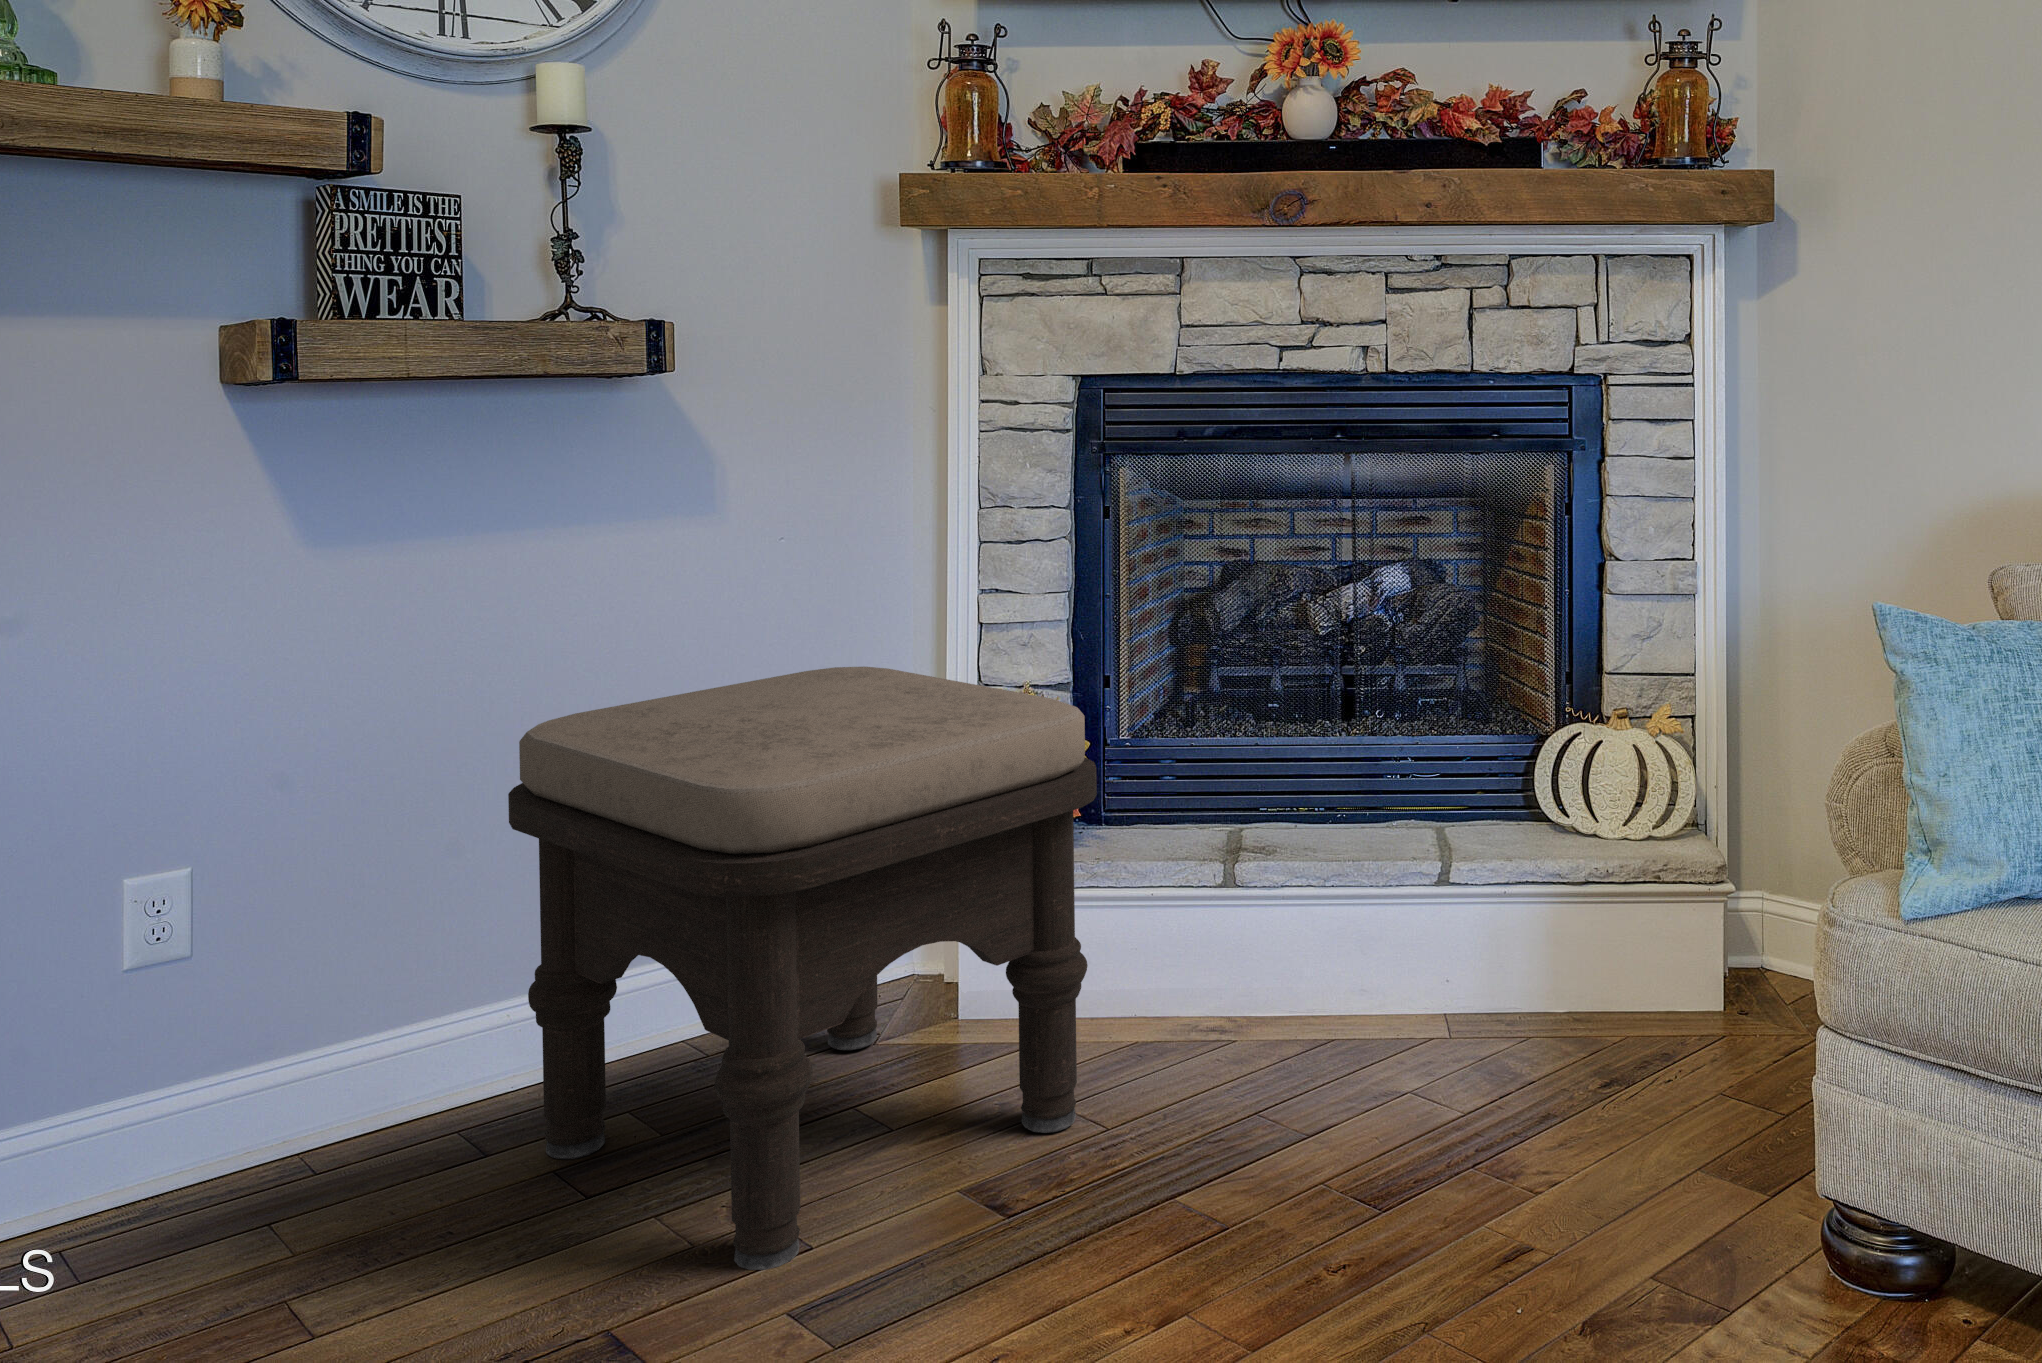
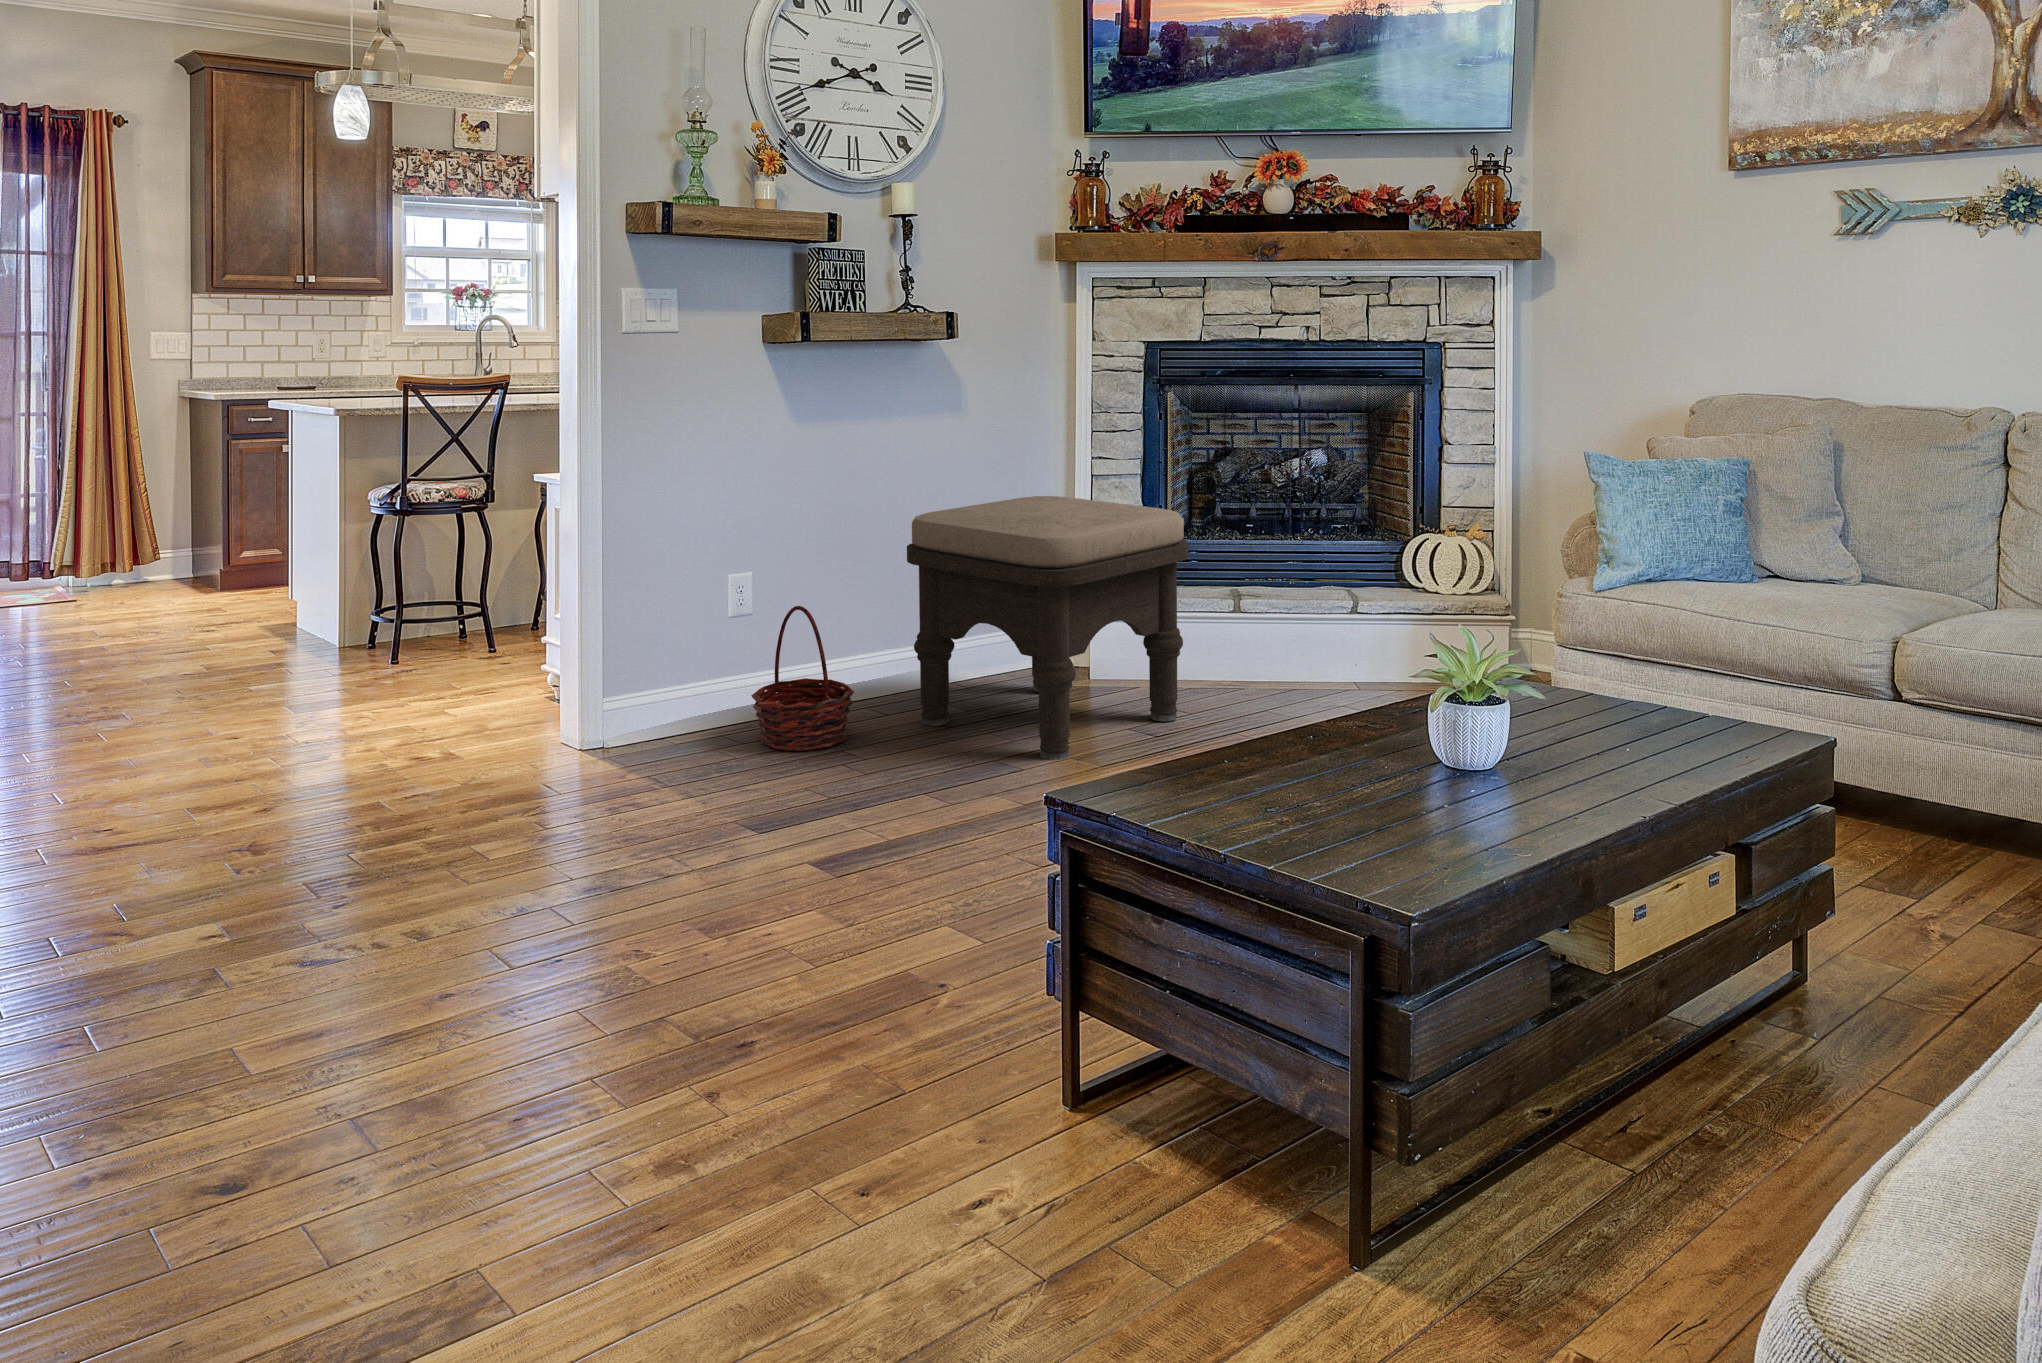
basket: none [124,928,372,1257] -> present [751,606,854,751]

